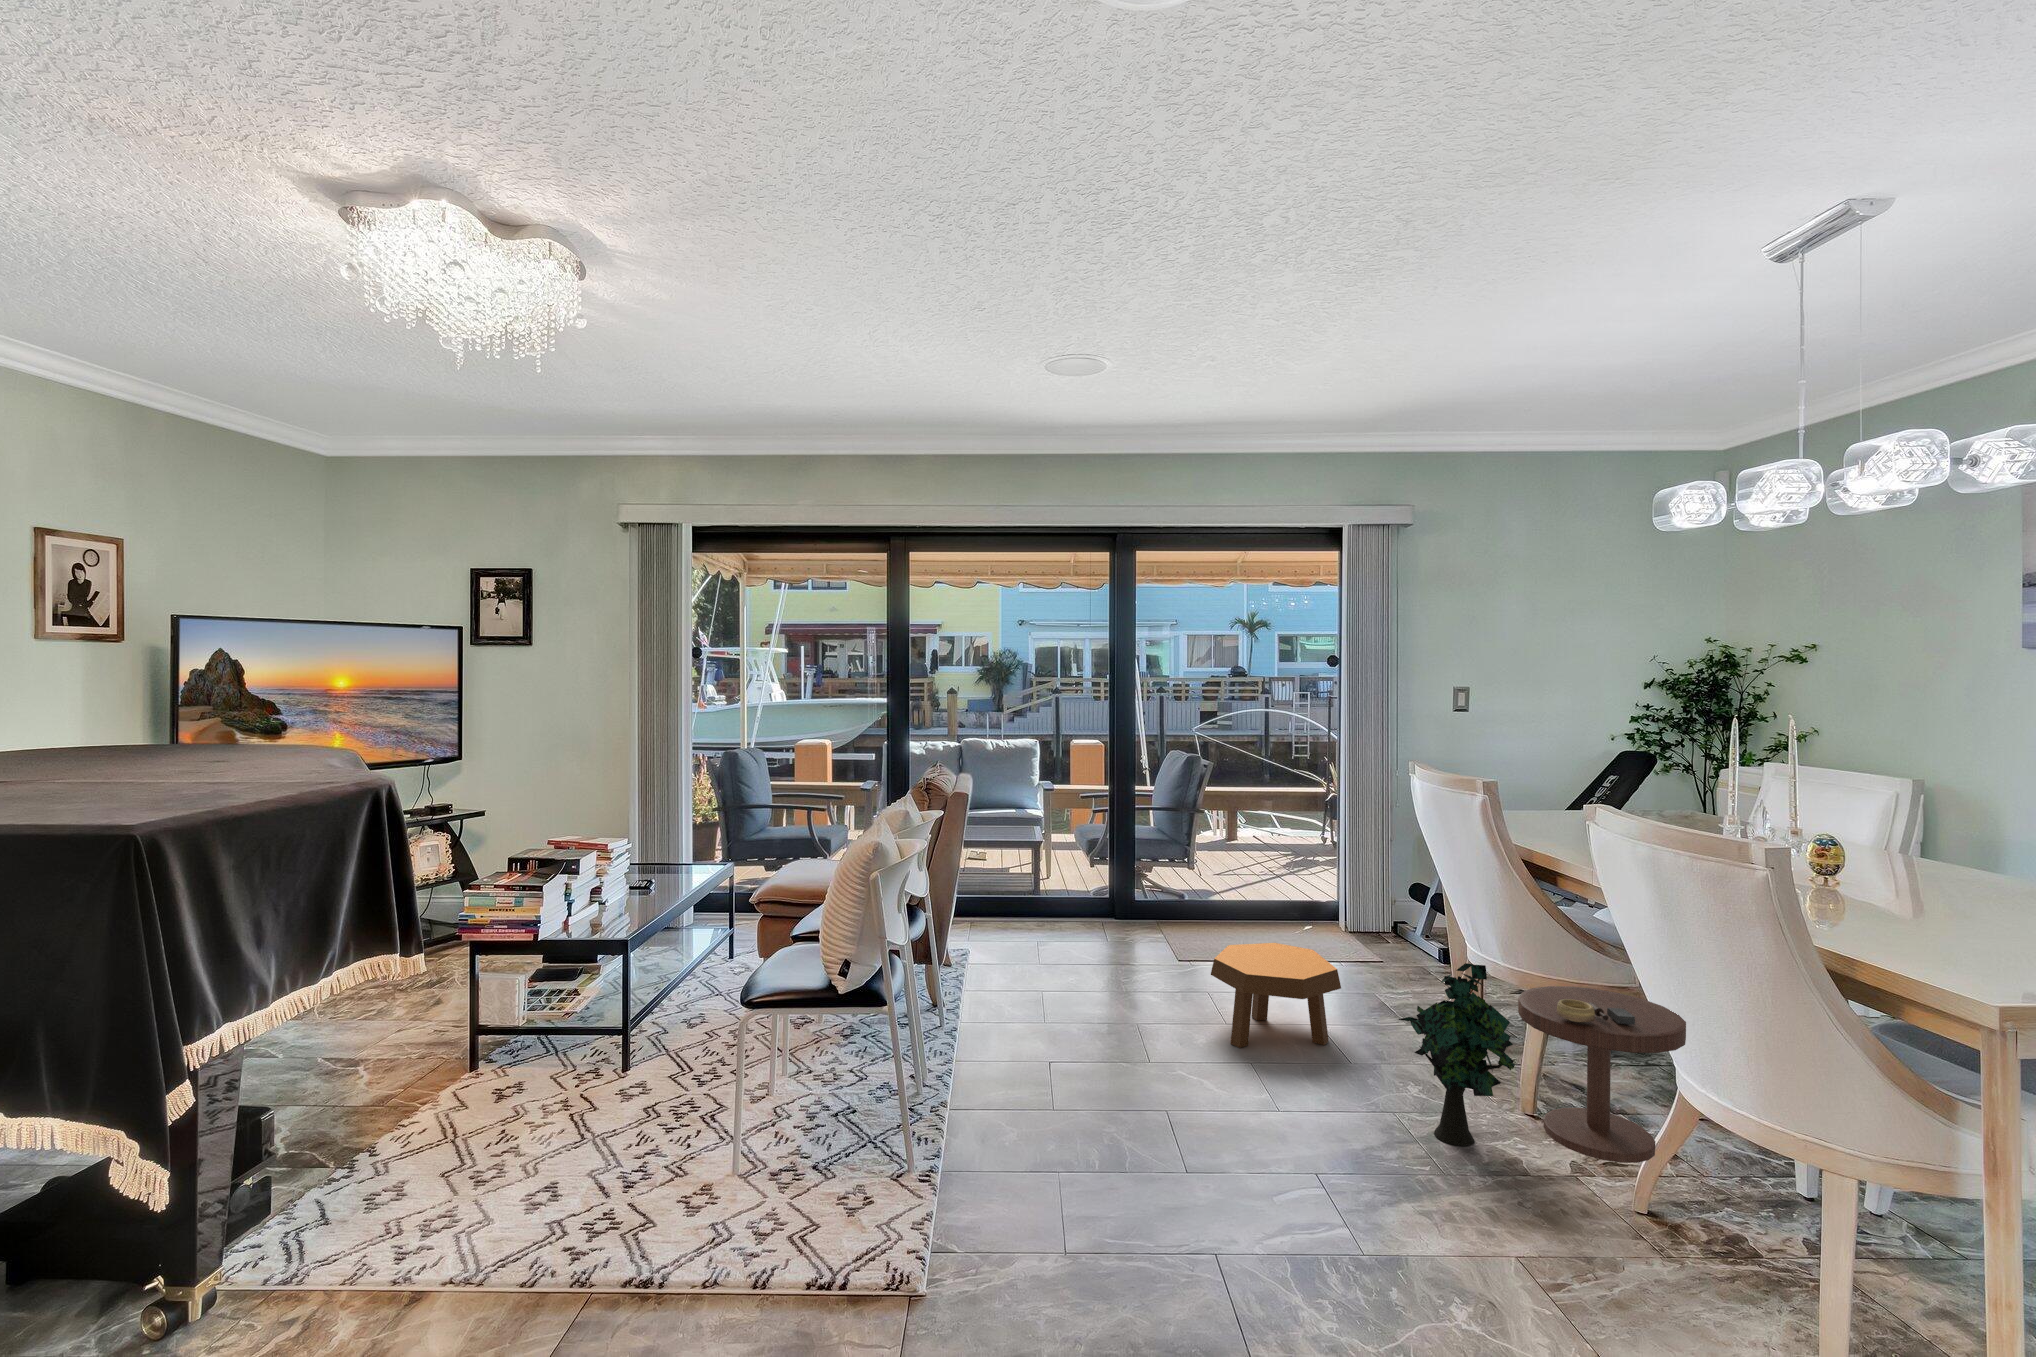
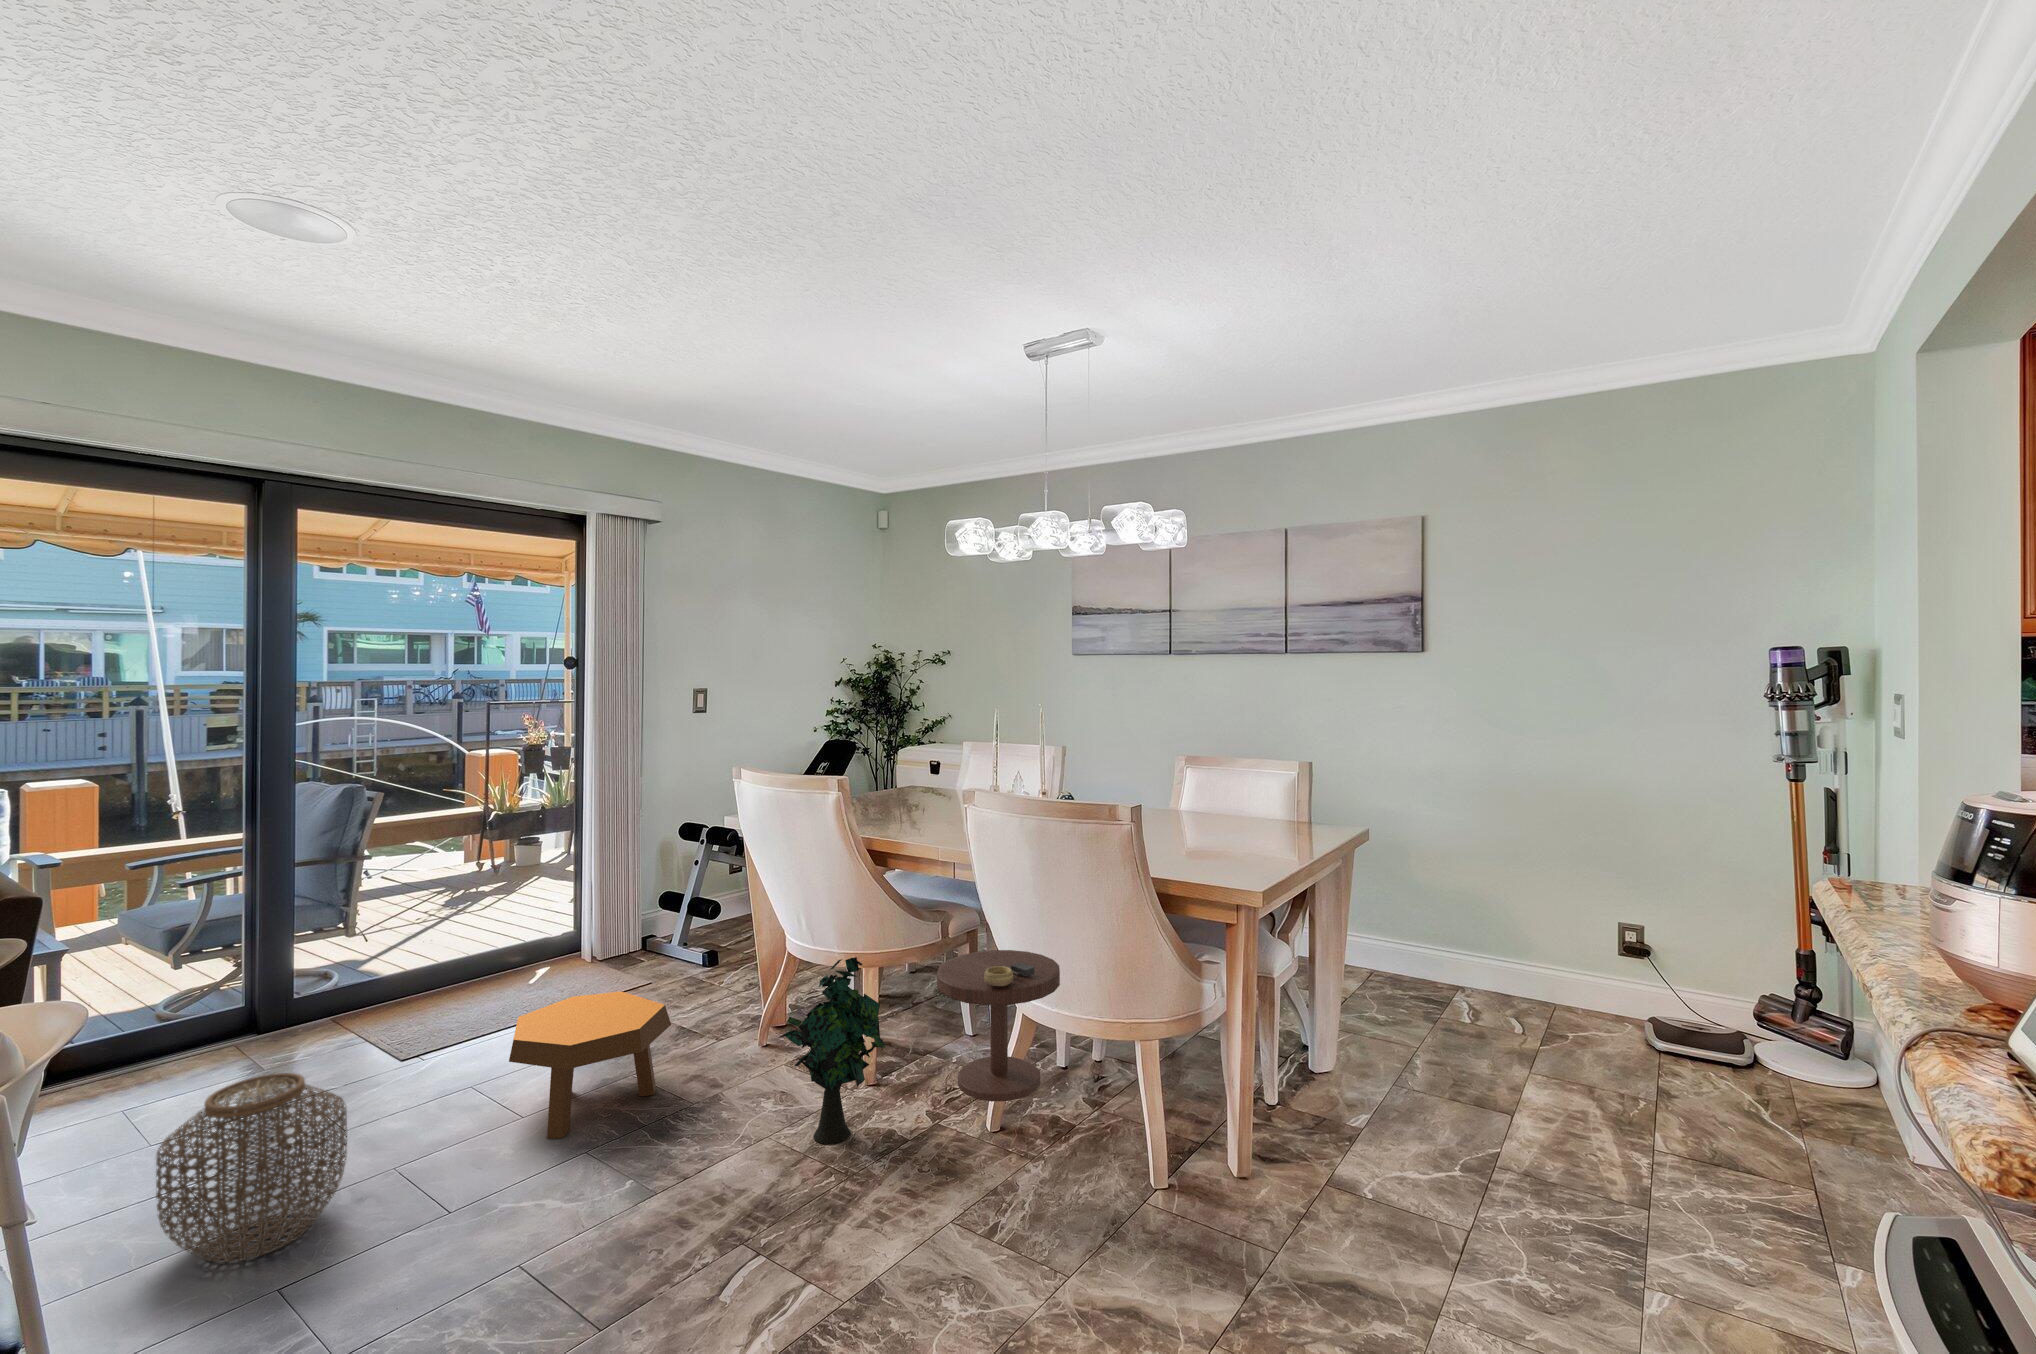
woven basket: none [1007,929,1100,1042] -> present [156,1073,347,1262]

